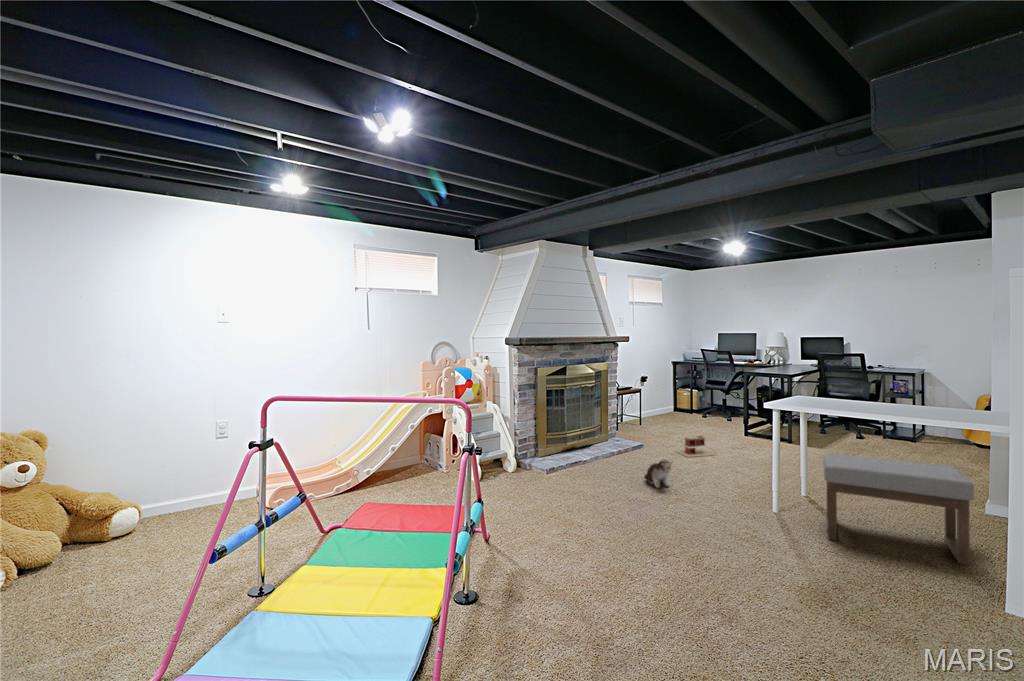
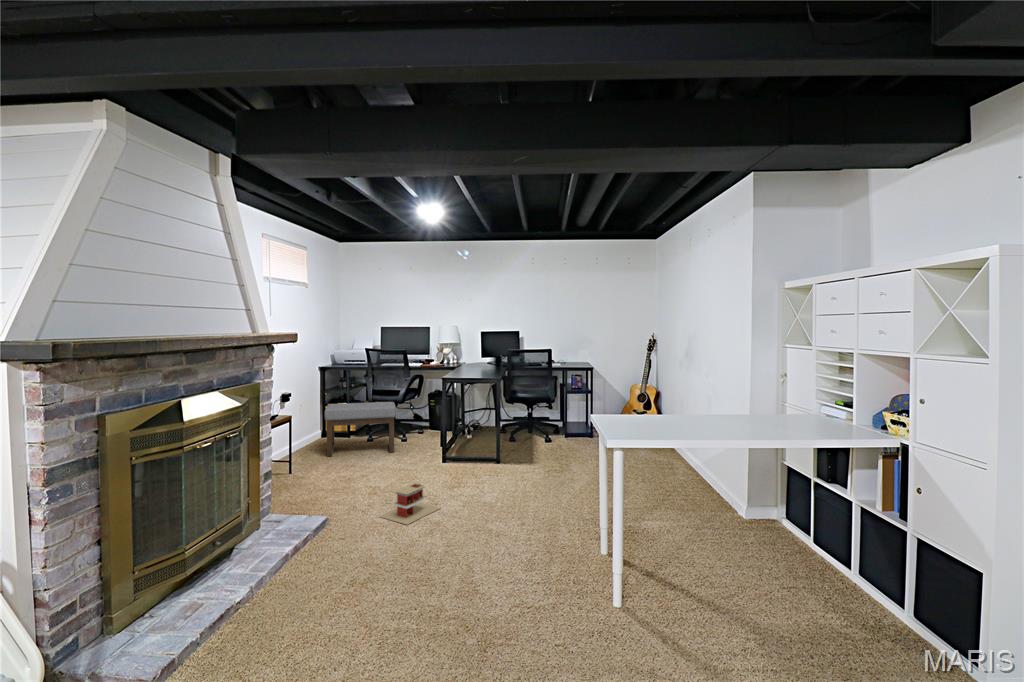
ottoman: present [823,454,974,565] -> present [325,402,396,457]
plush toy: present [645,459,673,488] -> none [379,566,454,625]

